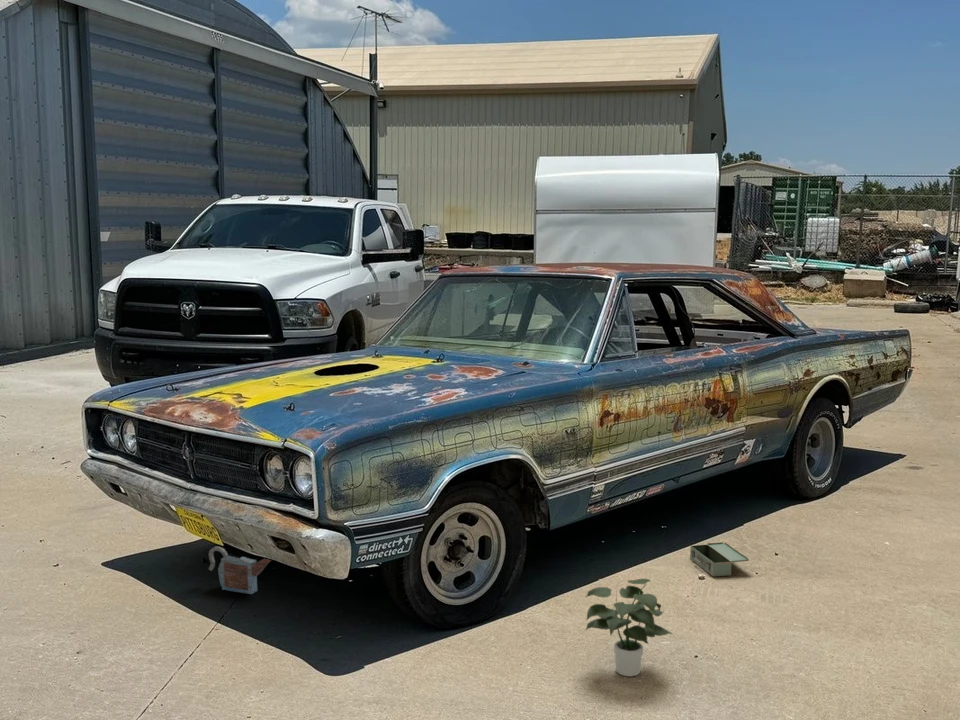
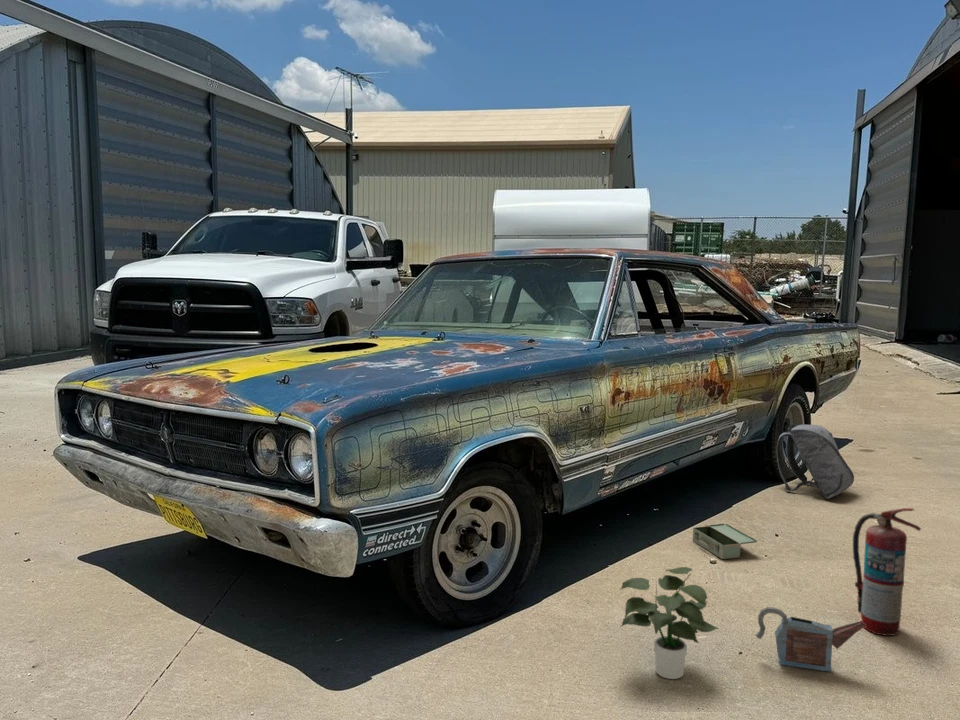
backpack: none [798,442,878,519] -> present [777,424,854,499]
fire extinguisher: none [818,530,873,647] -> present [853,508,921,636]
watering can: present [209,546,272,594] -> present [756,607,866,672]

